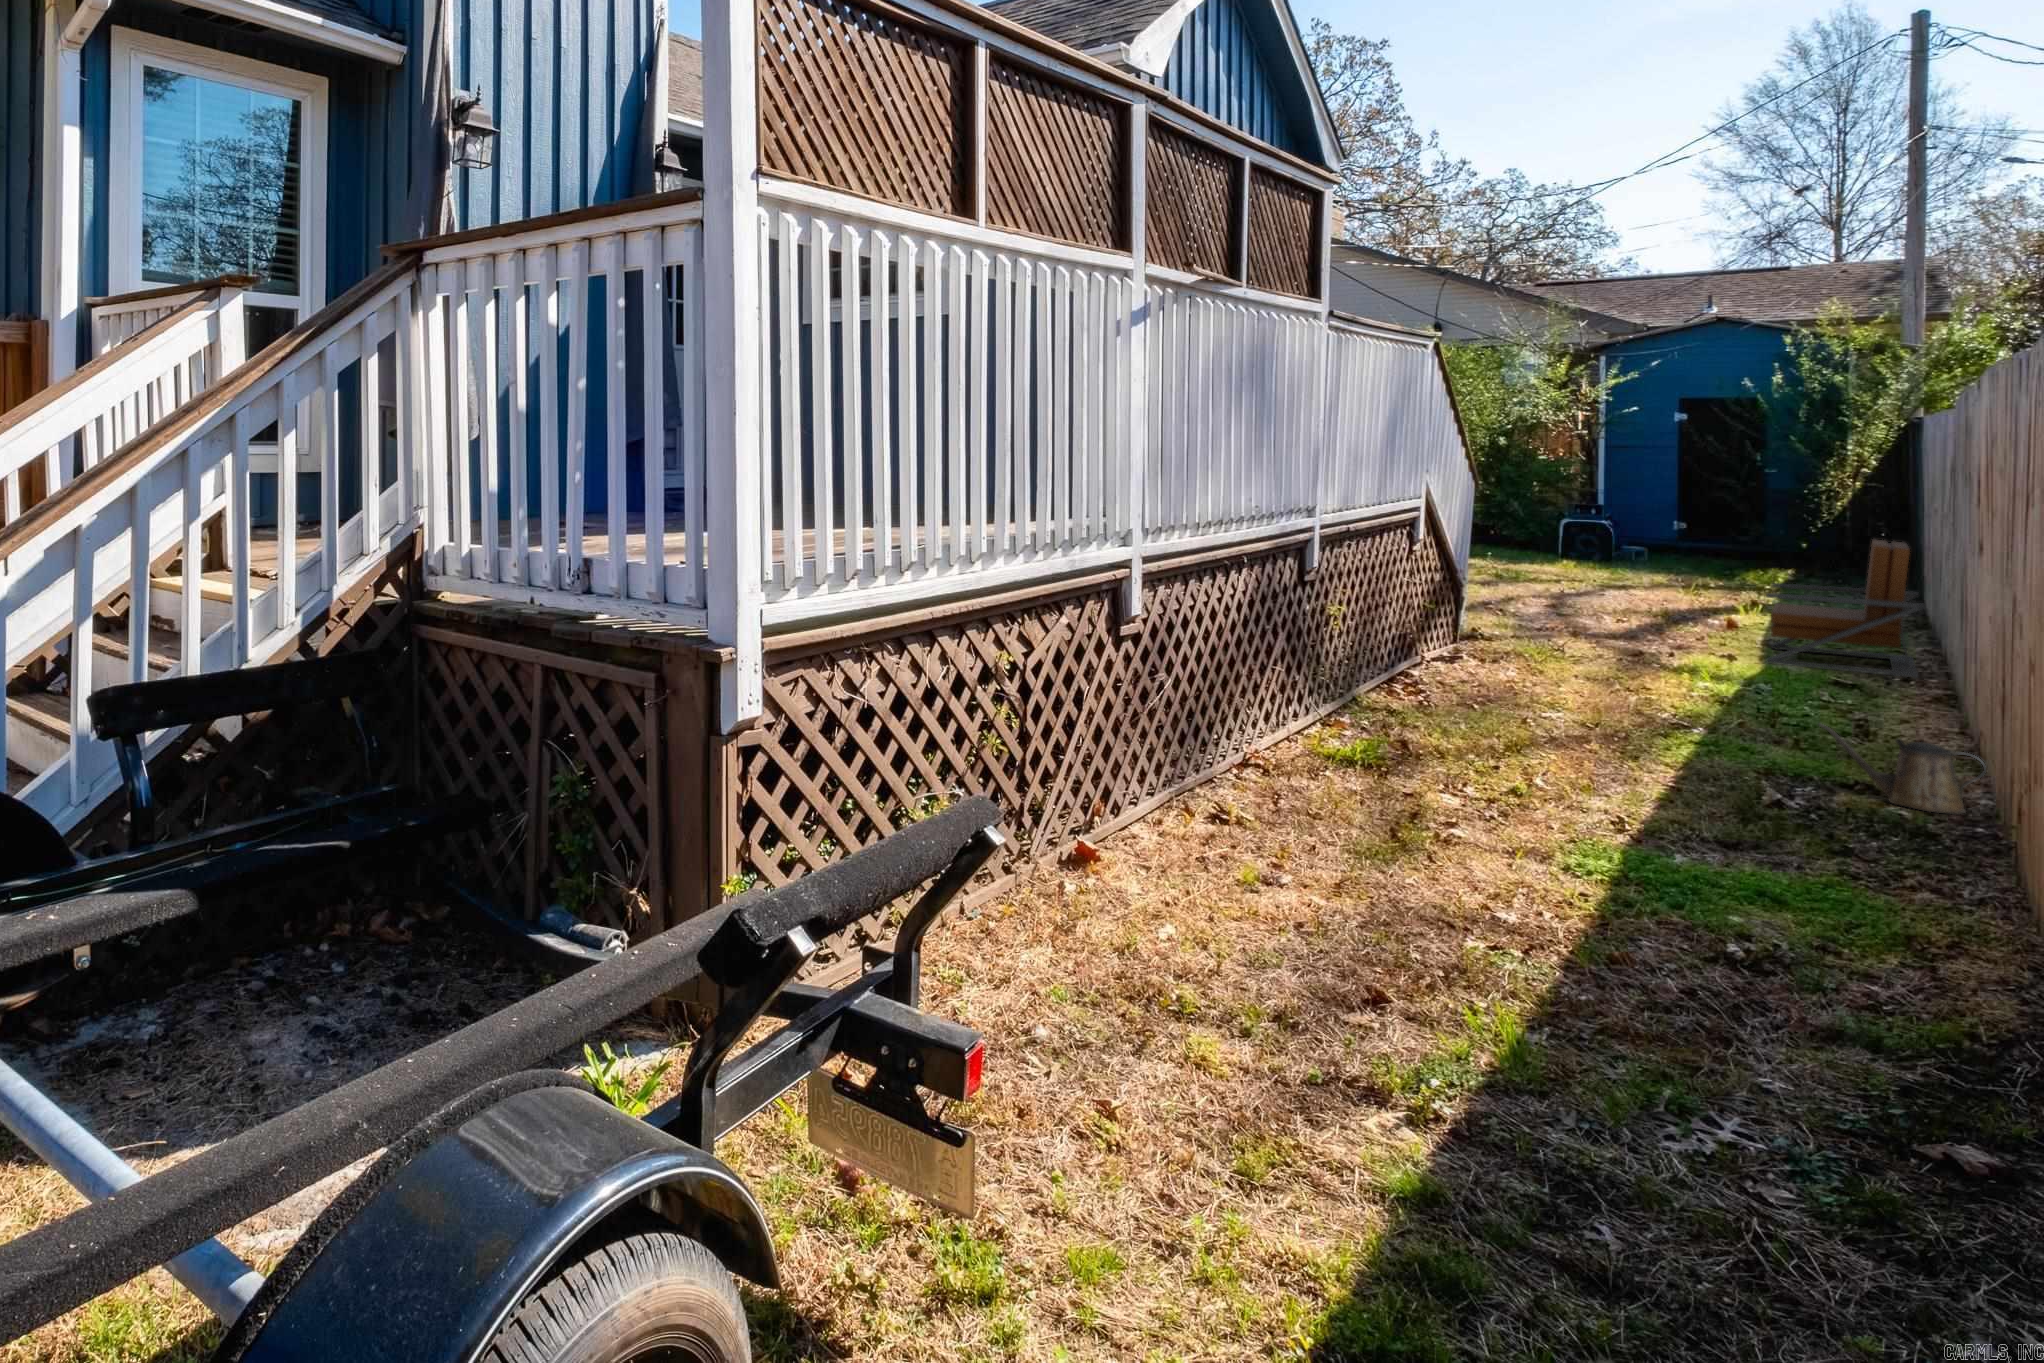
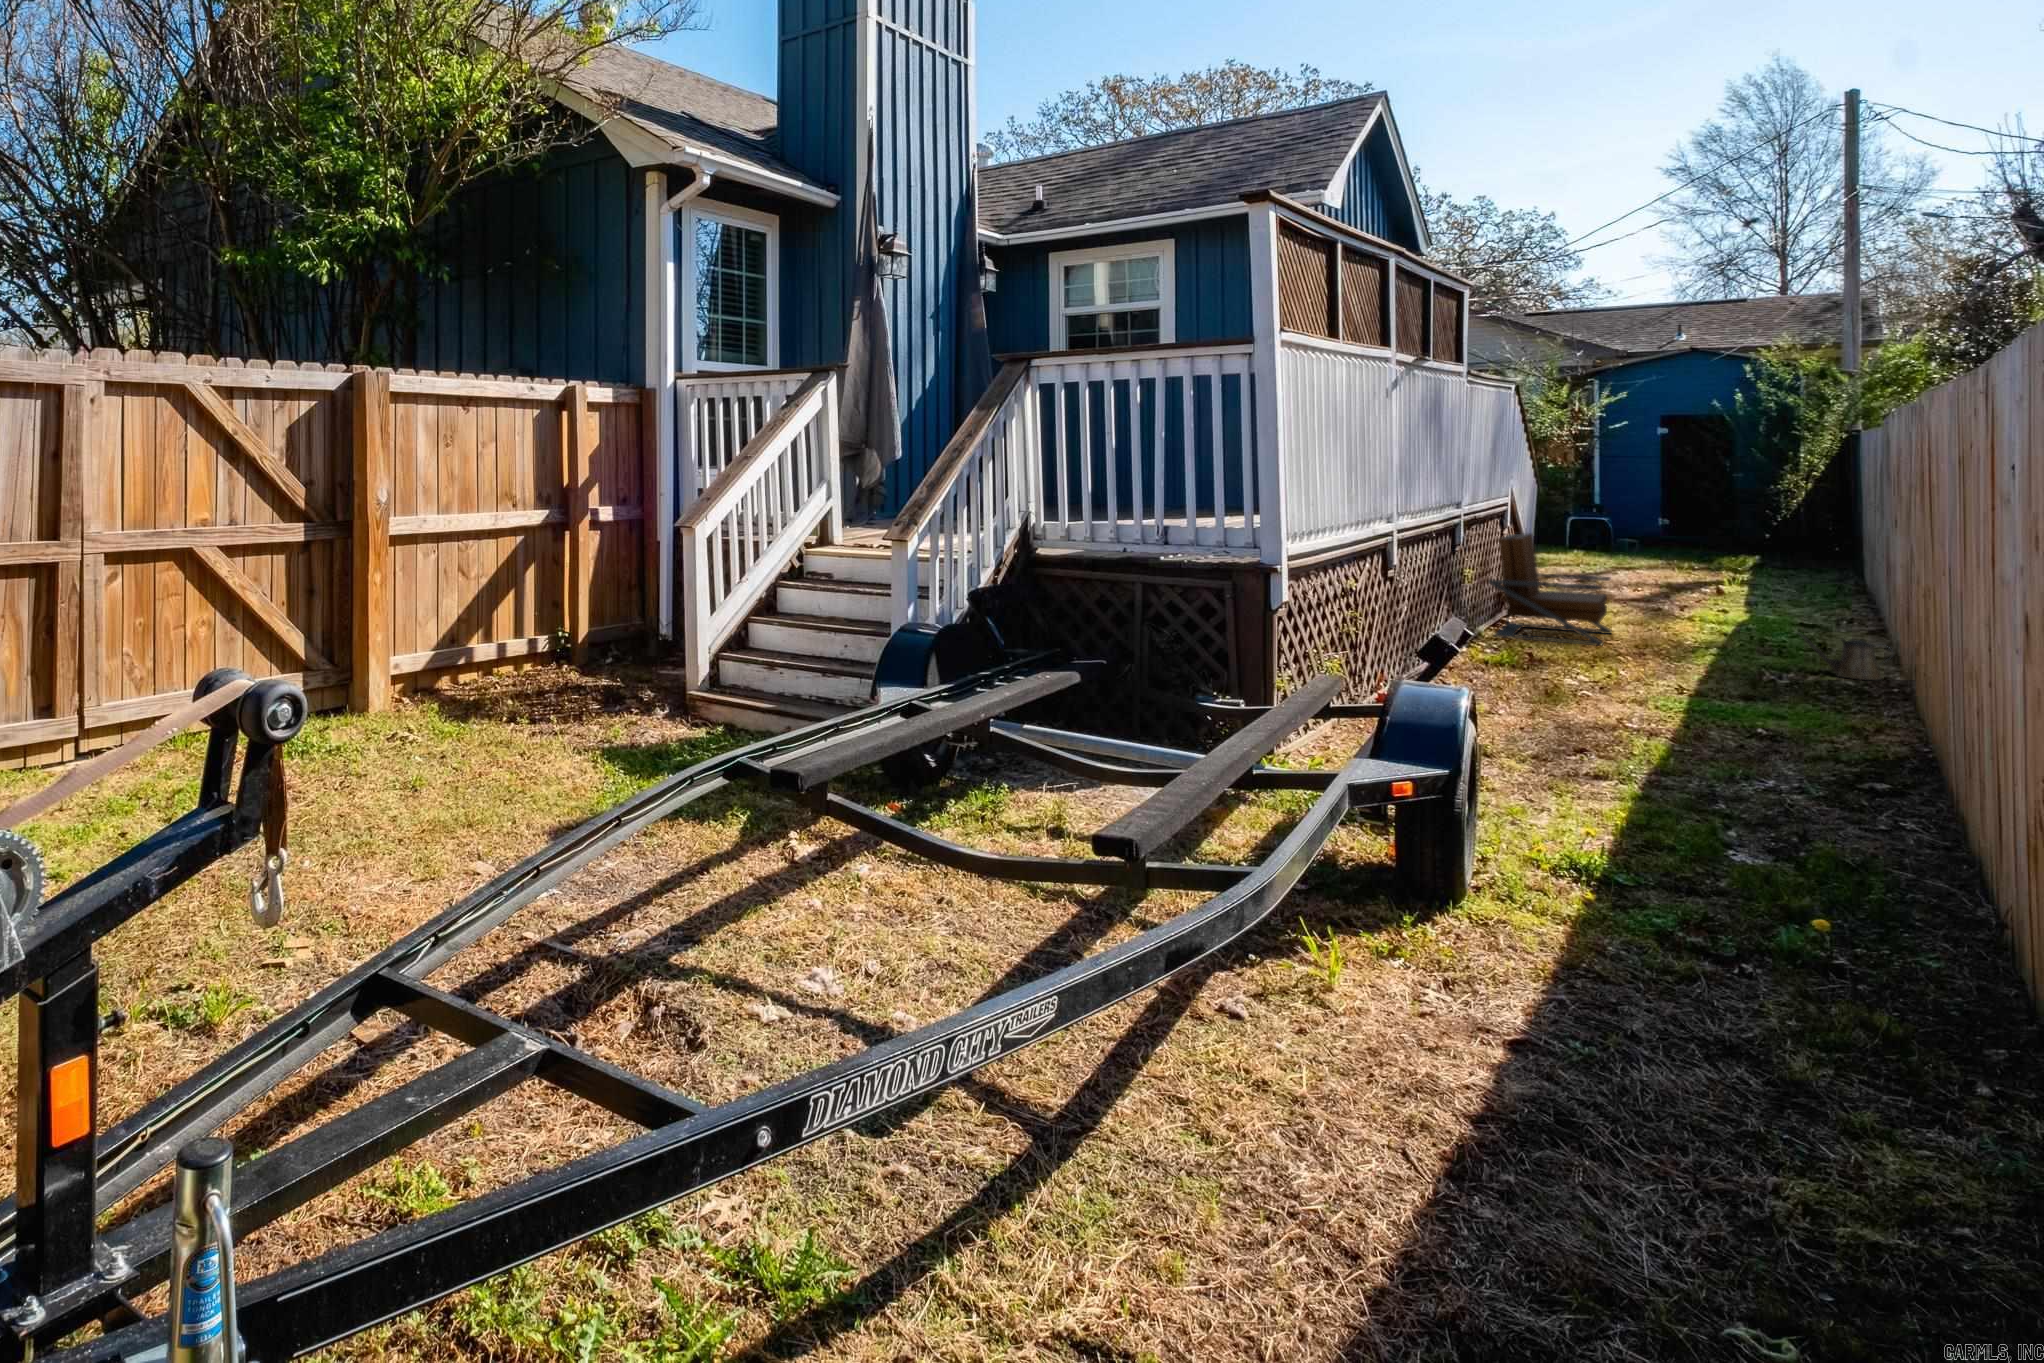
lounge chair: present [1766,540,1924,677] -> present [1489,533,1611,646]

